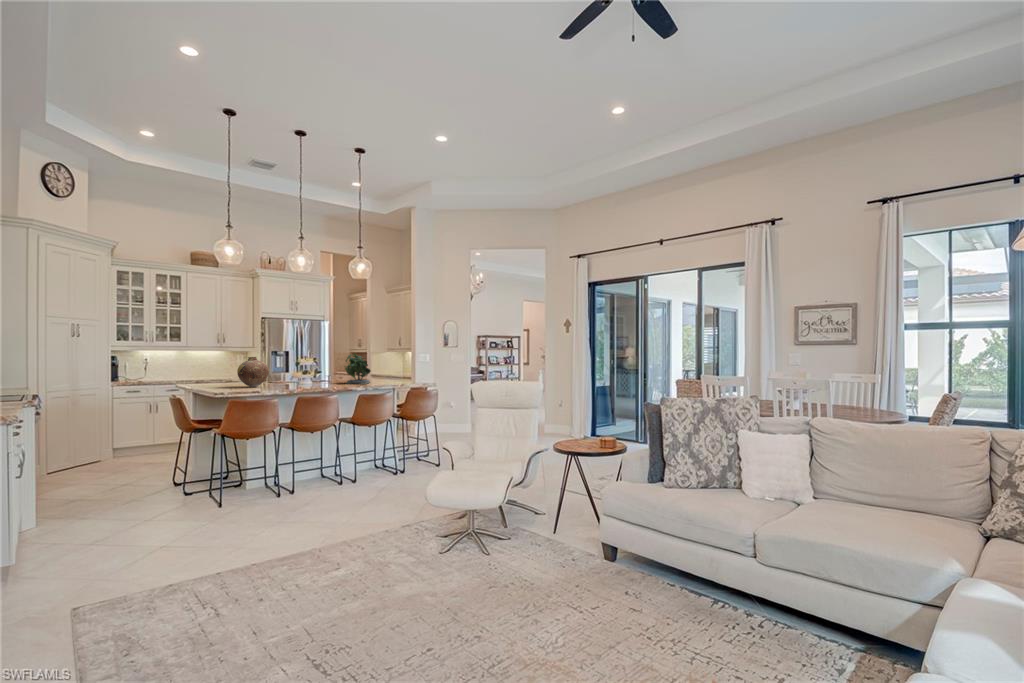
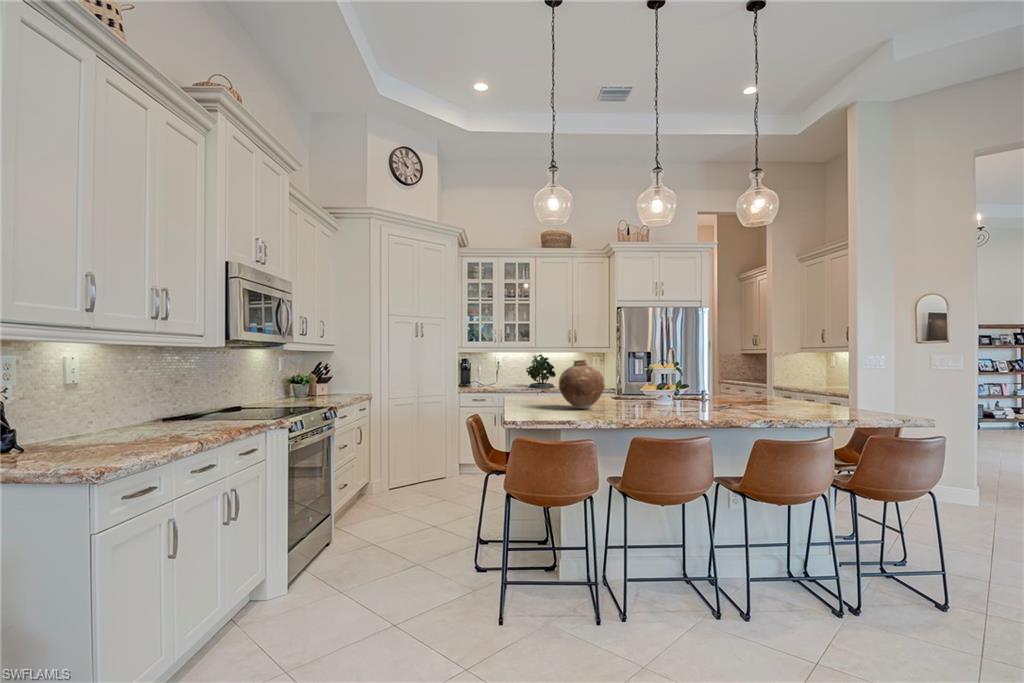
potted plant: present [345,354,371,384] -> present [526,354,556,389]

